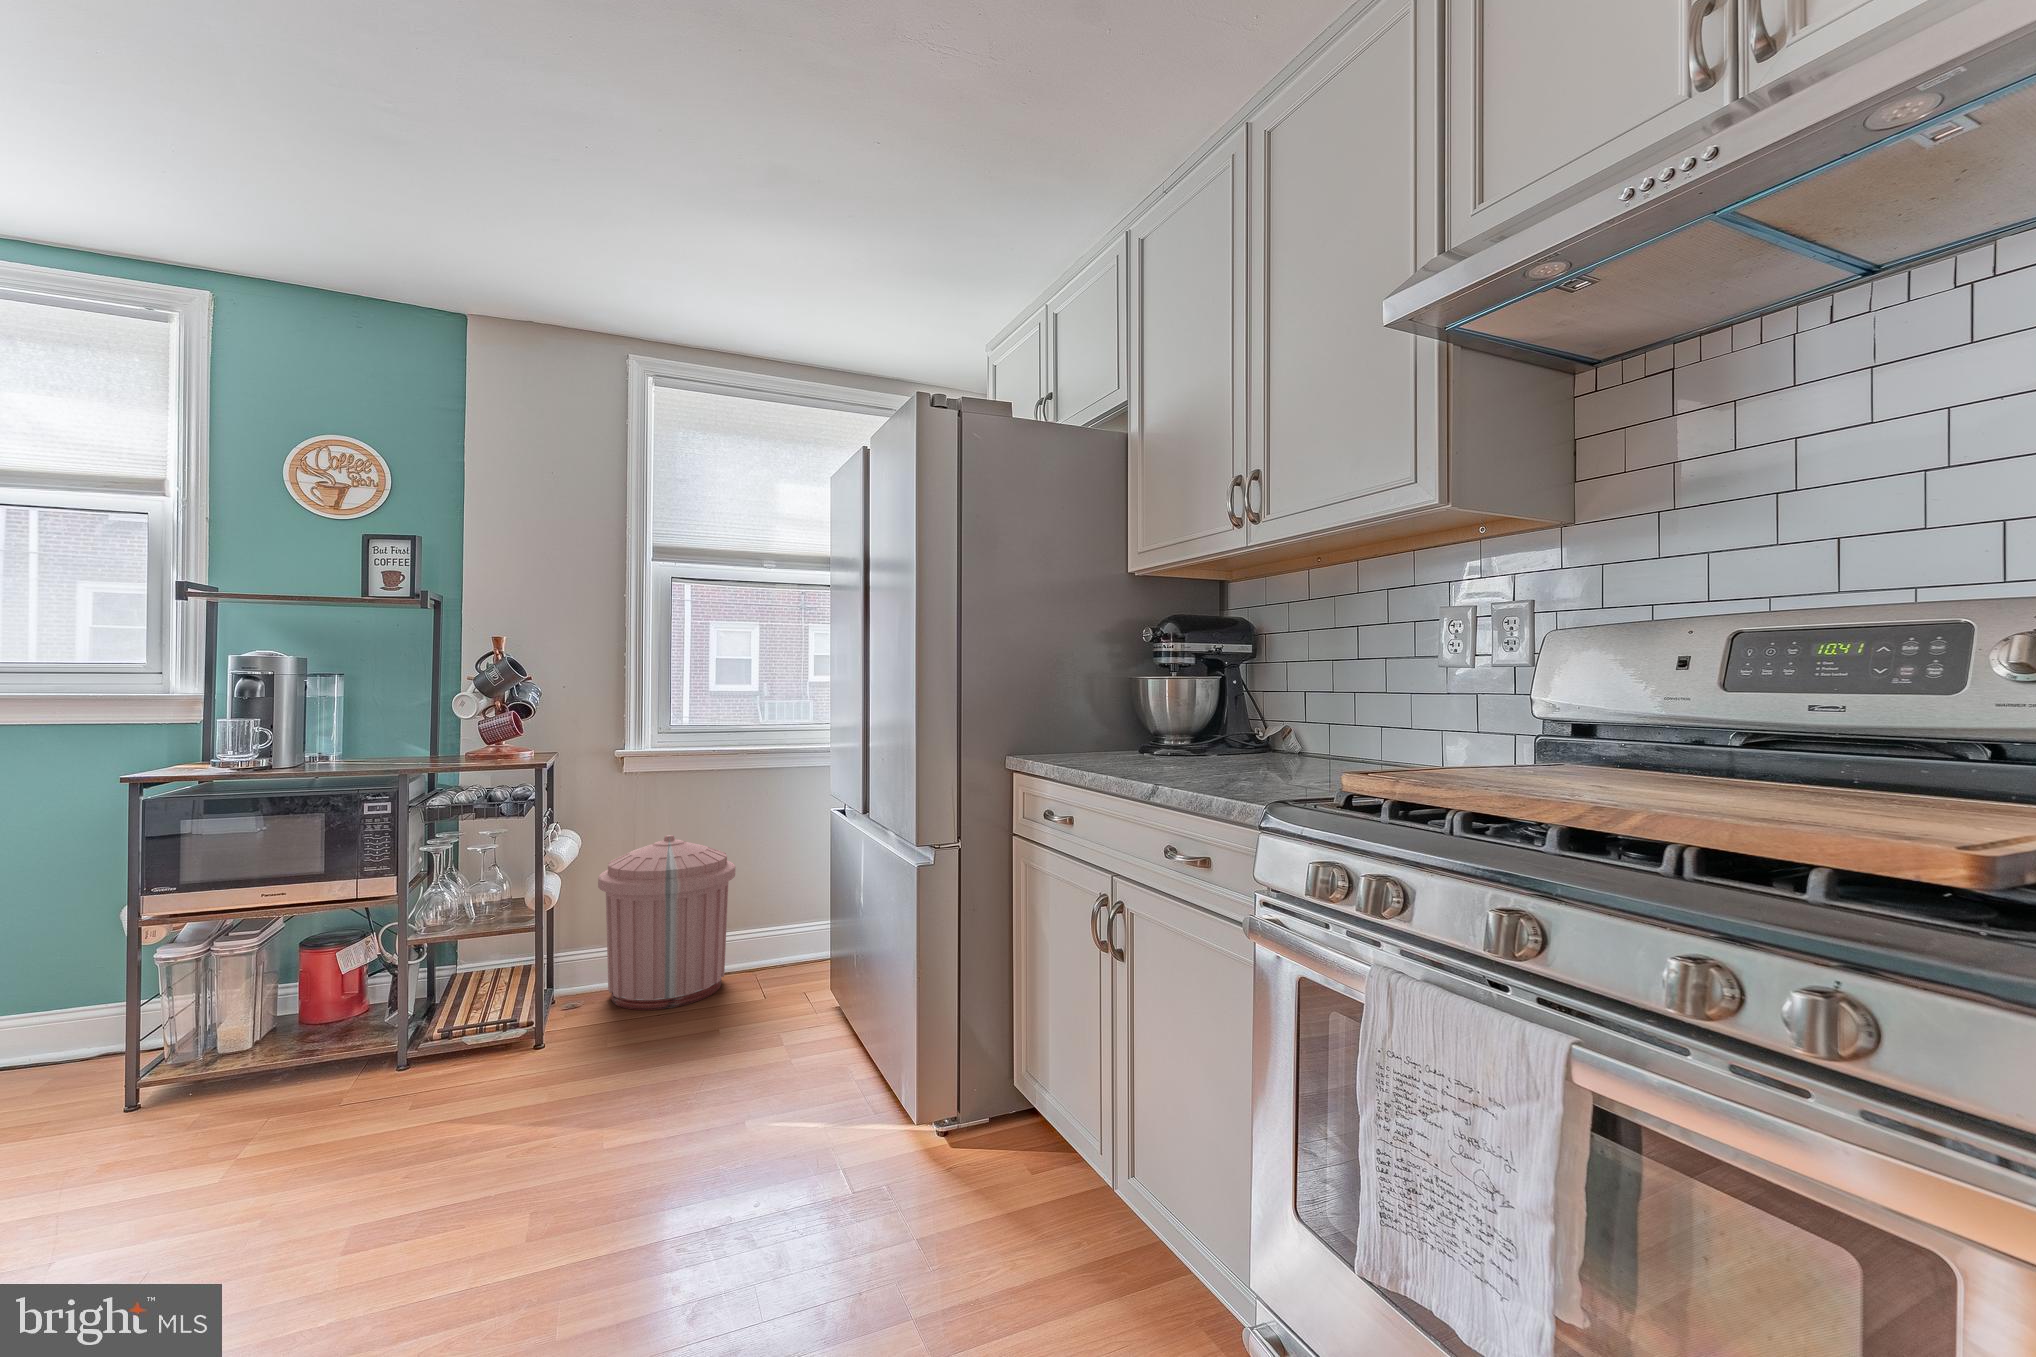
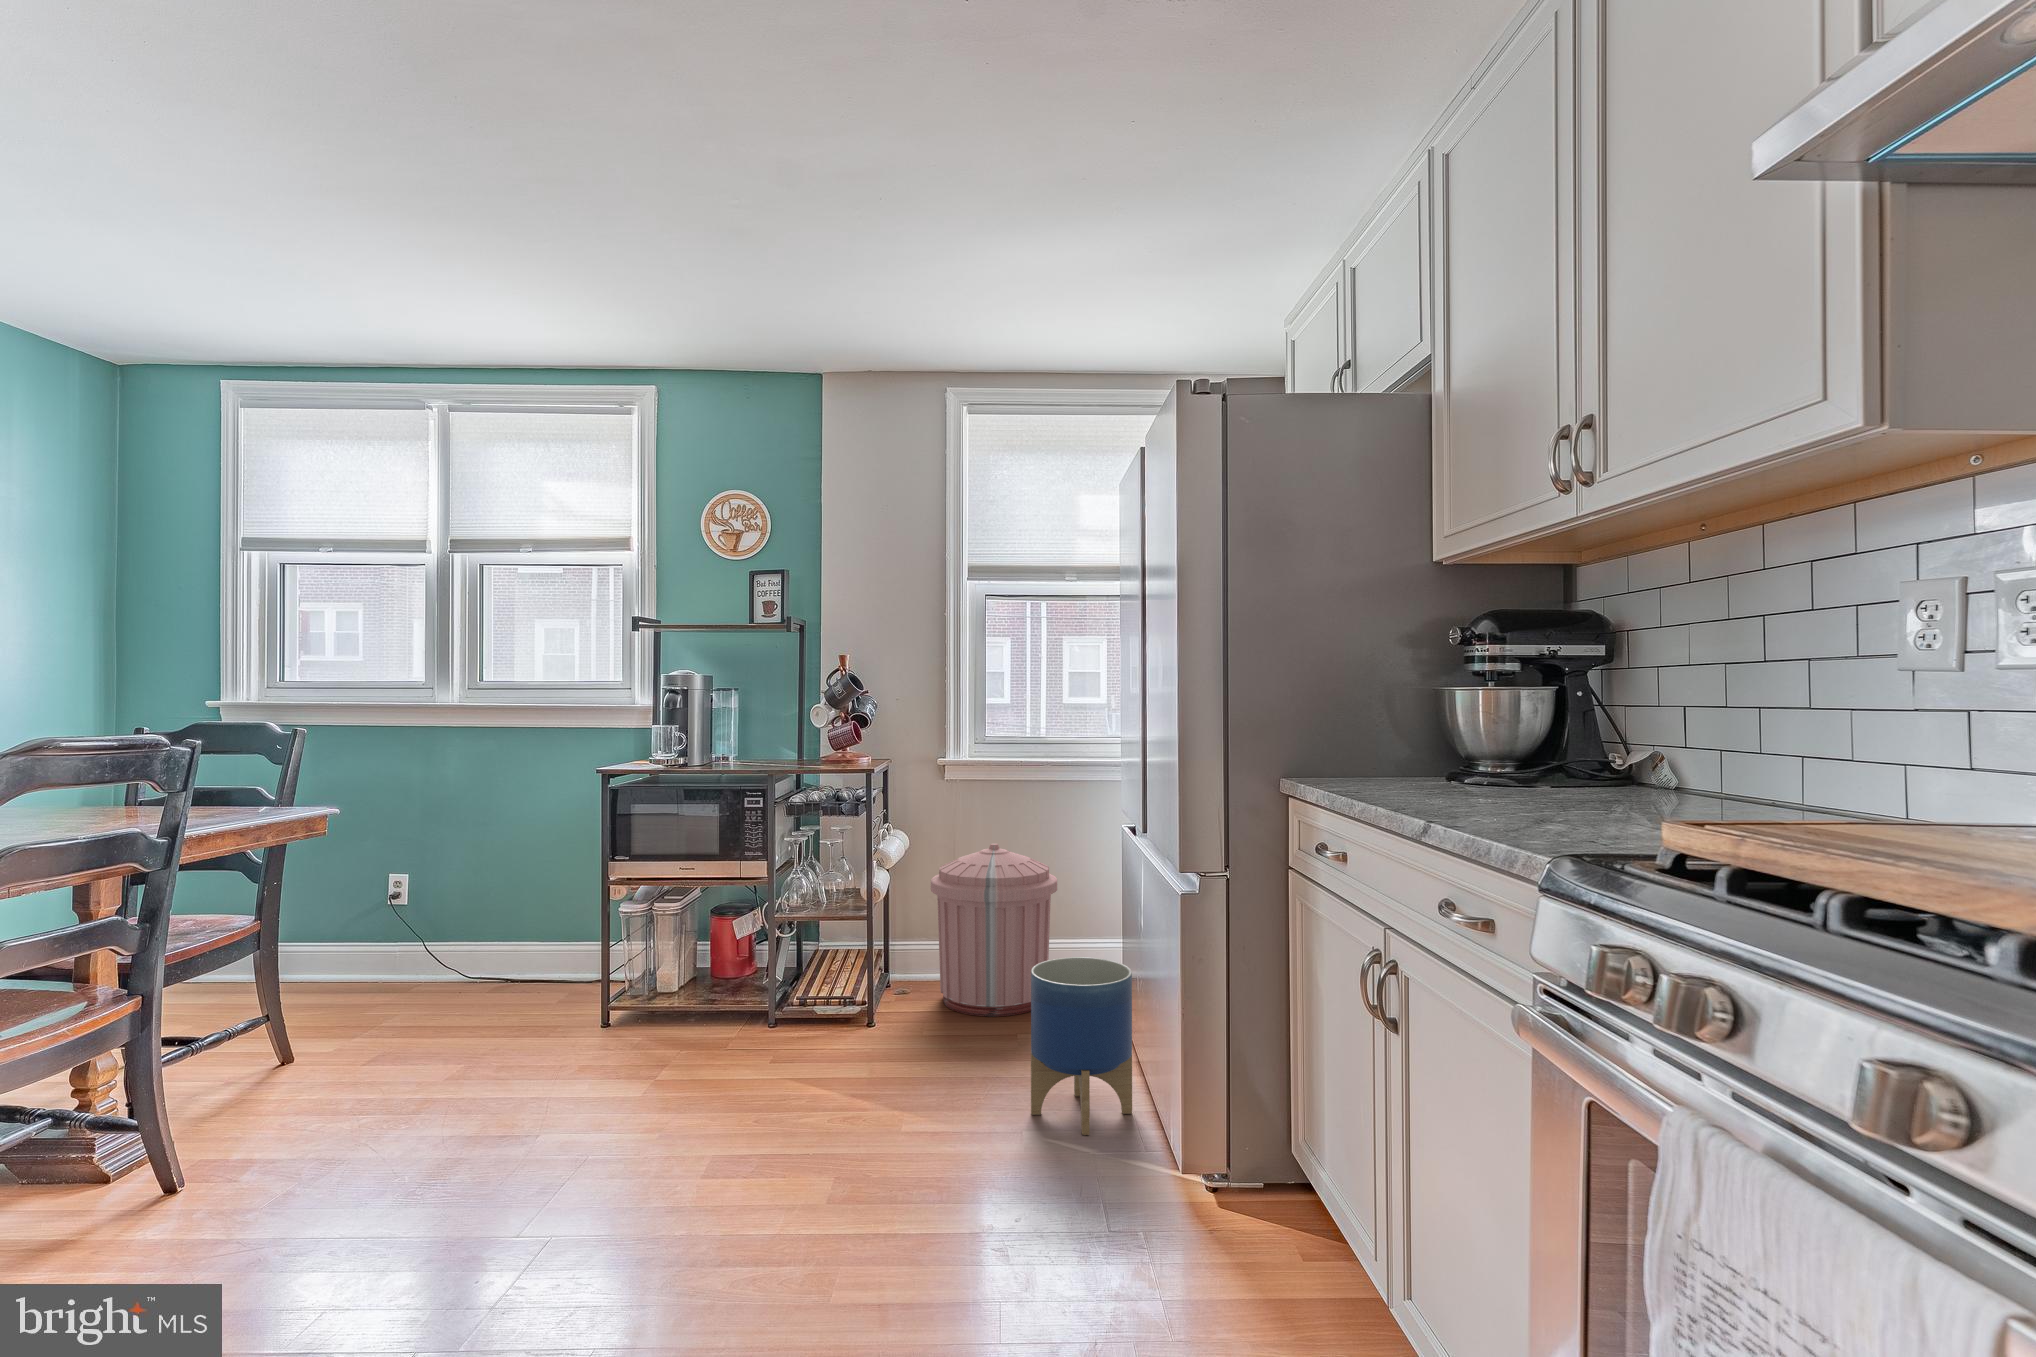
planter: none [746,937,848,1113] -> present [1031,957,1132,1135]

